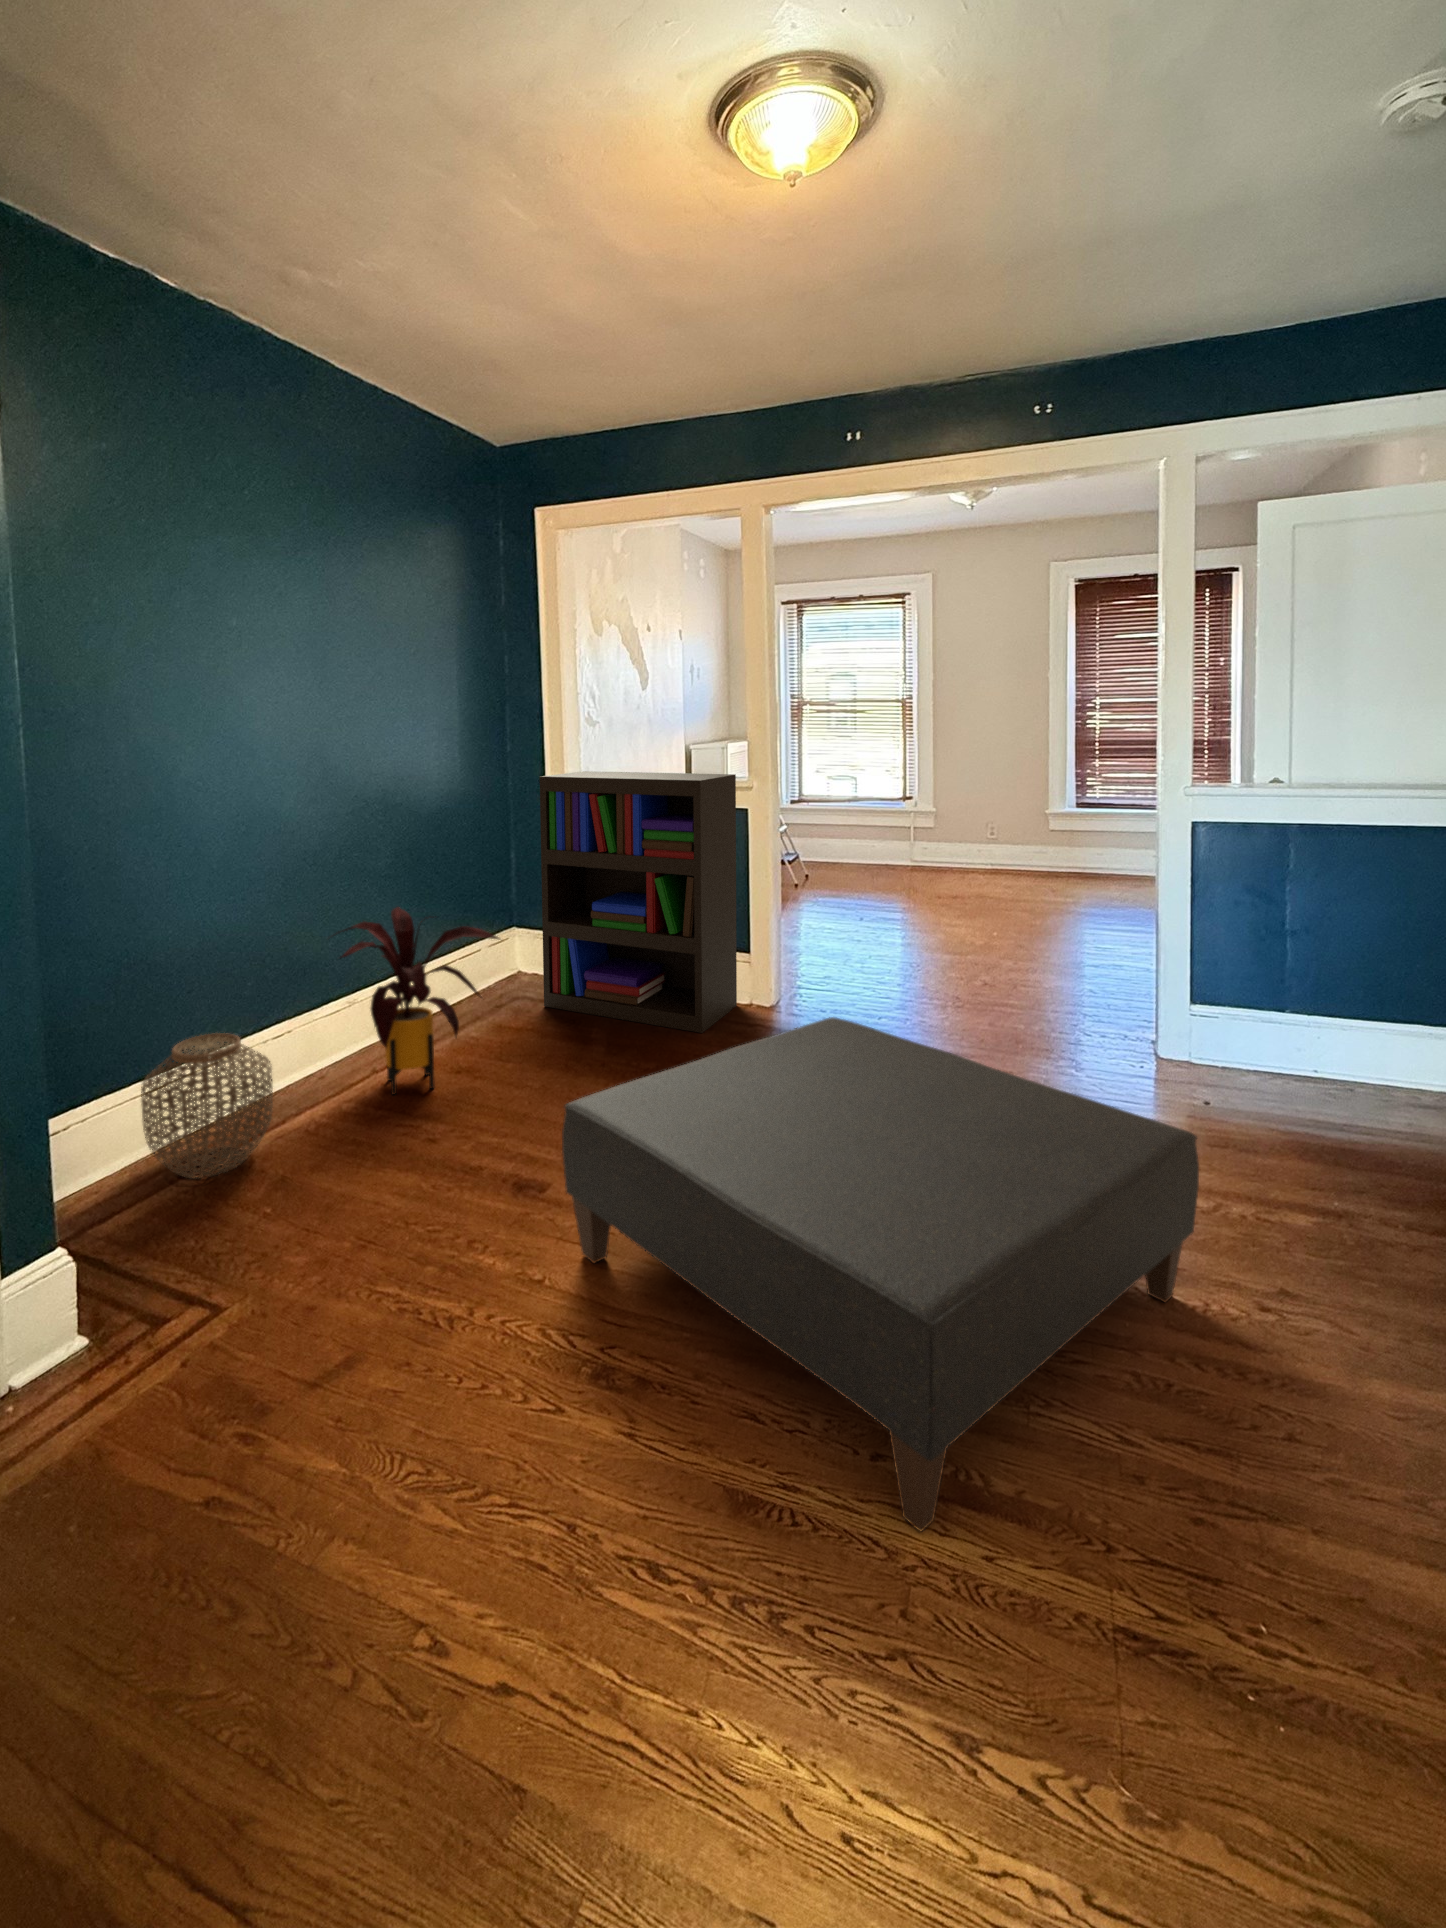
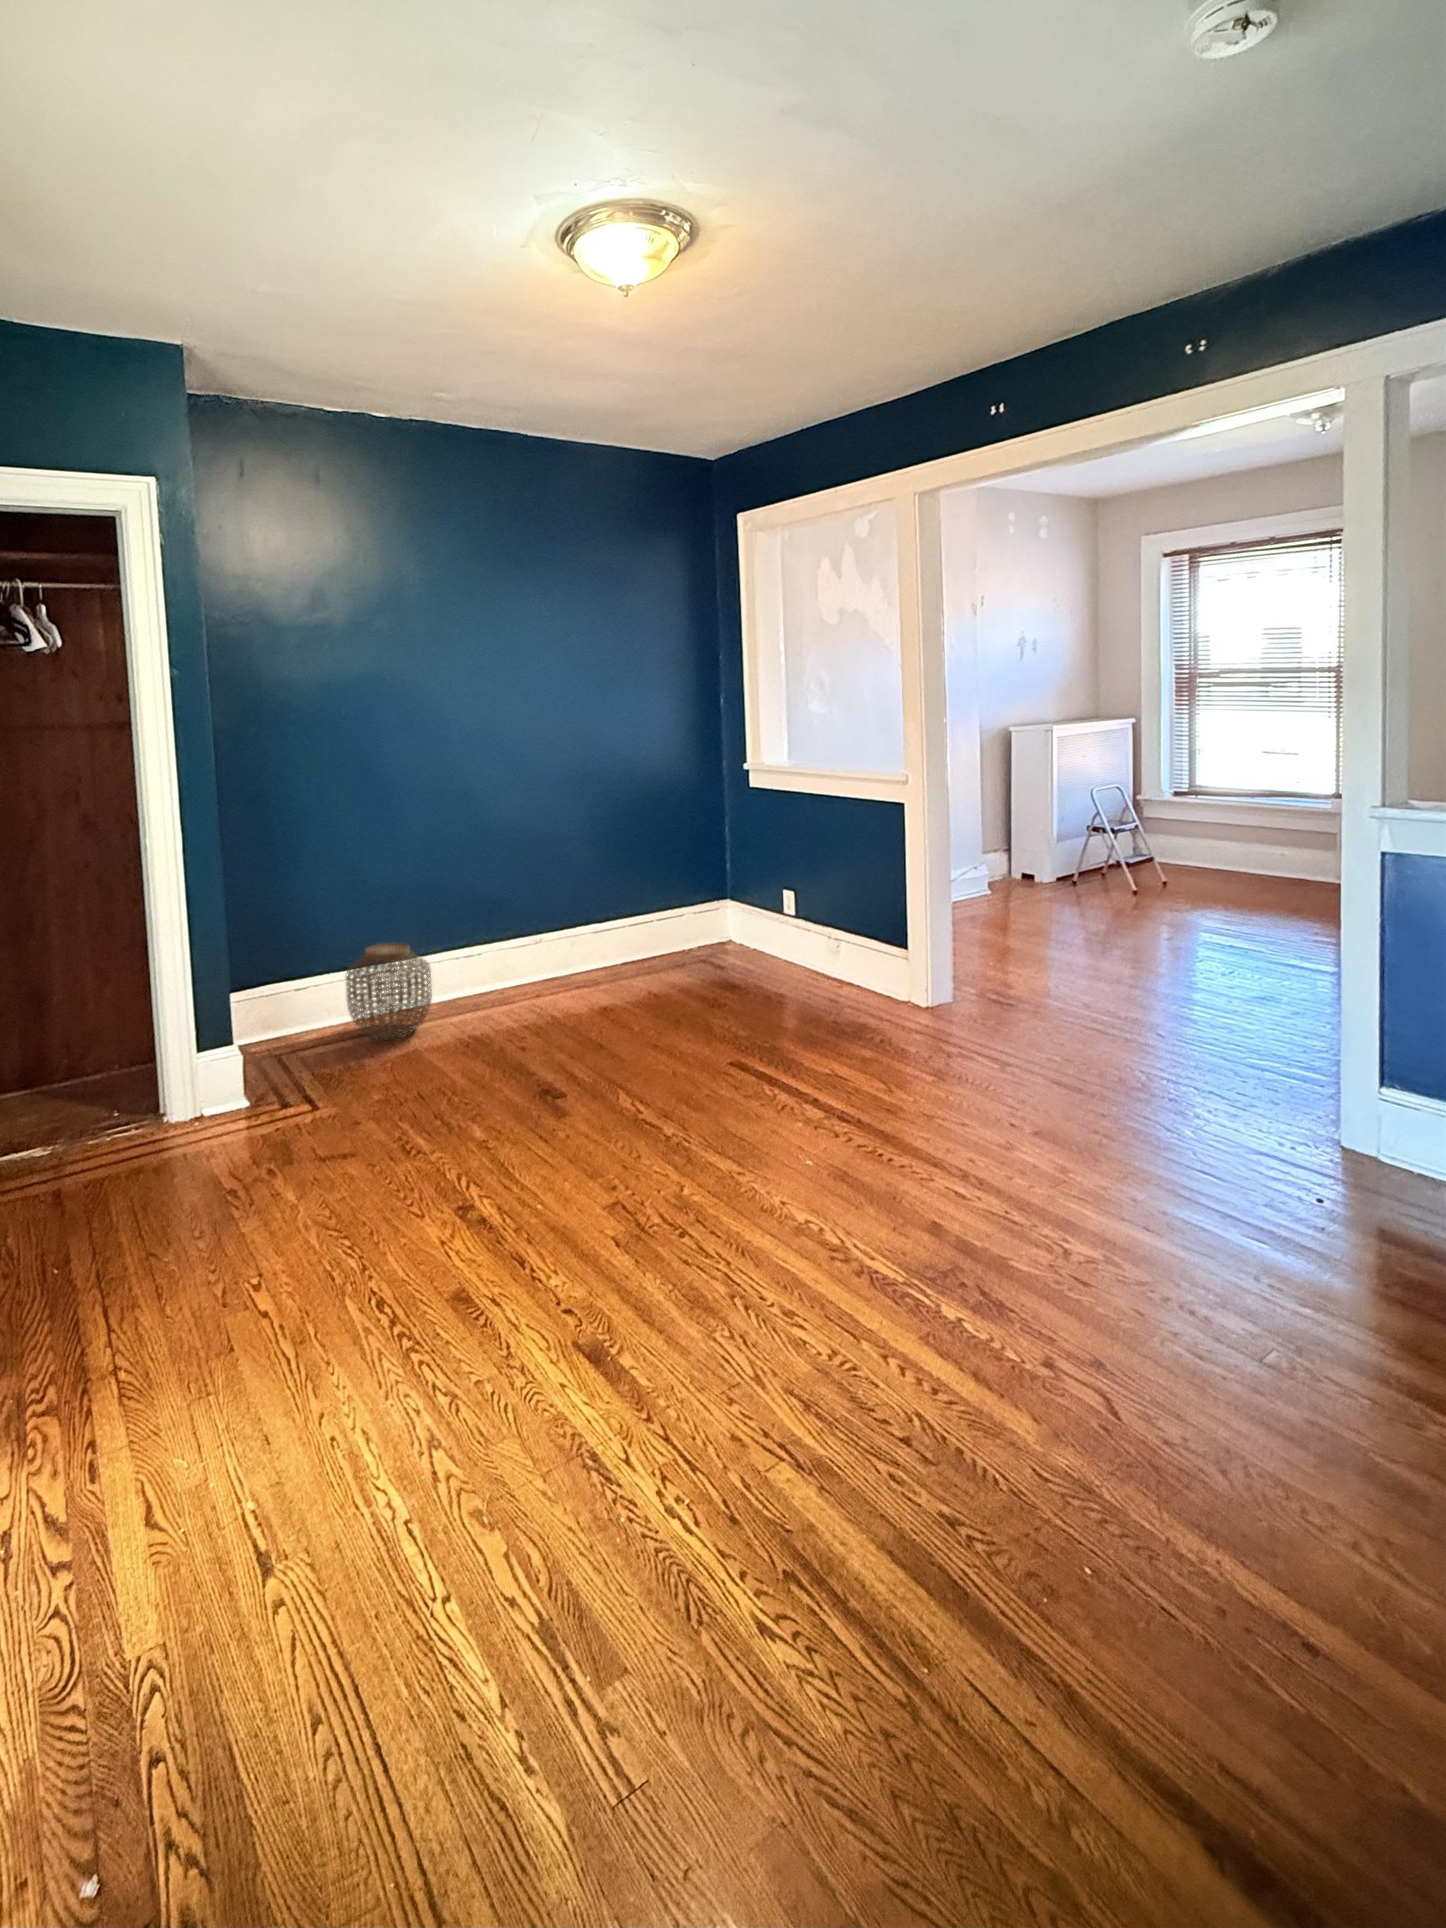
bookshelf: present [540,771,737,1033] -> none [715,757,897,1018]
house plant: present [340,907,500,1095] -> none [489,867,621,1017]
ottoman: present [562,1017,1199,1531] -> none [522,1007,999,1356]

